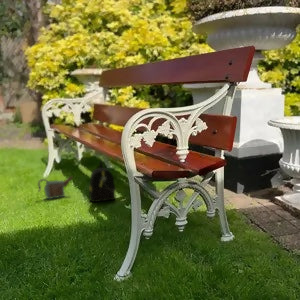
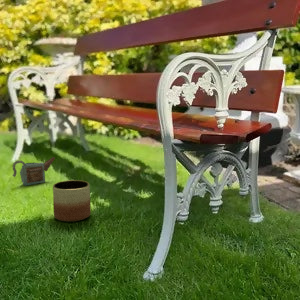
backpack: present [89,161,116,202] -> none [75,137,111,187]
planter: none [60,198,90,232] -> present [53,180,91,222]

